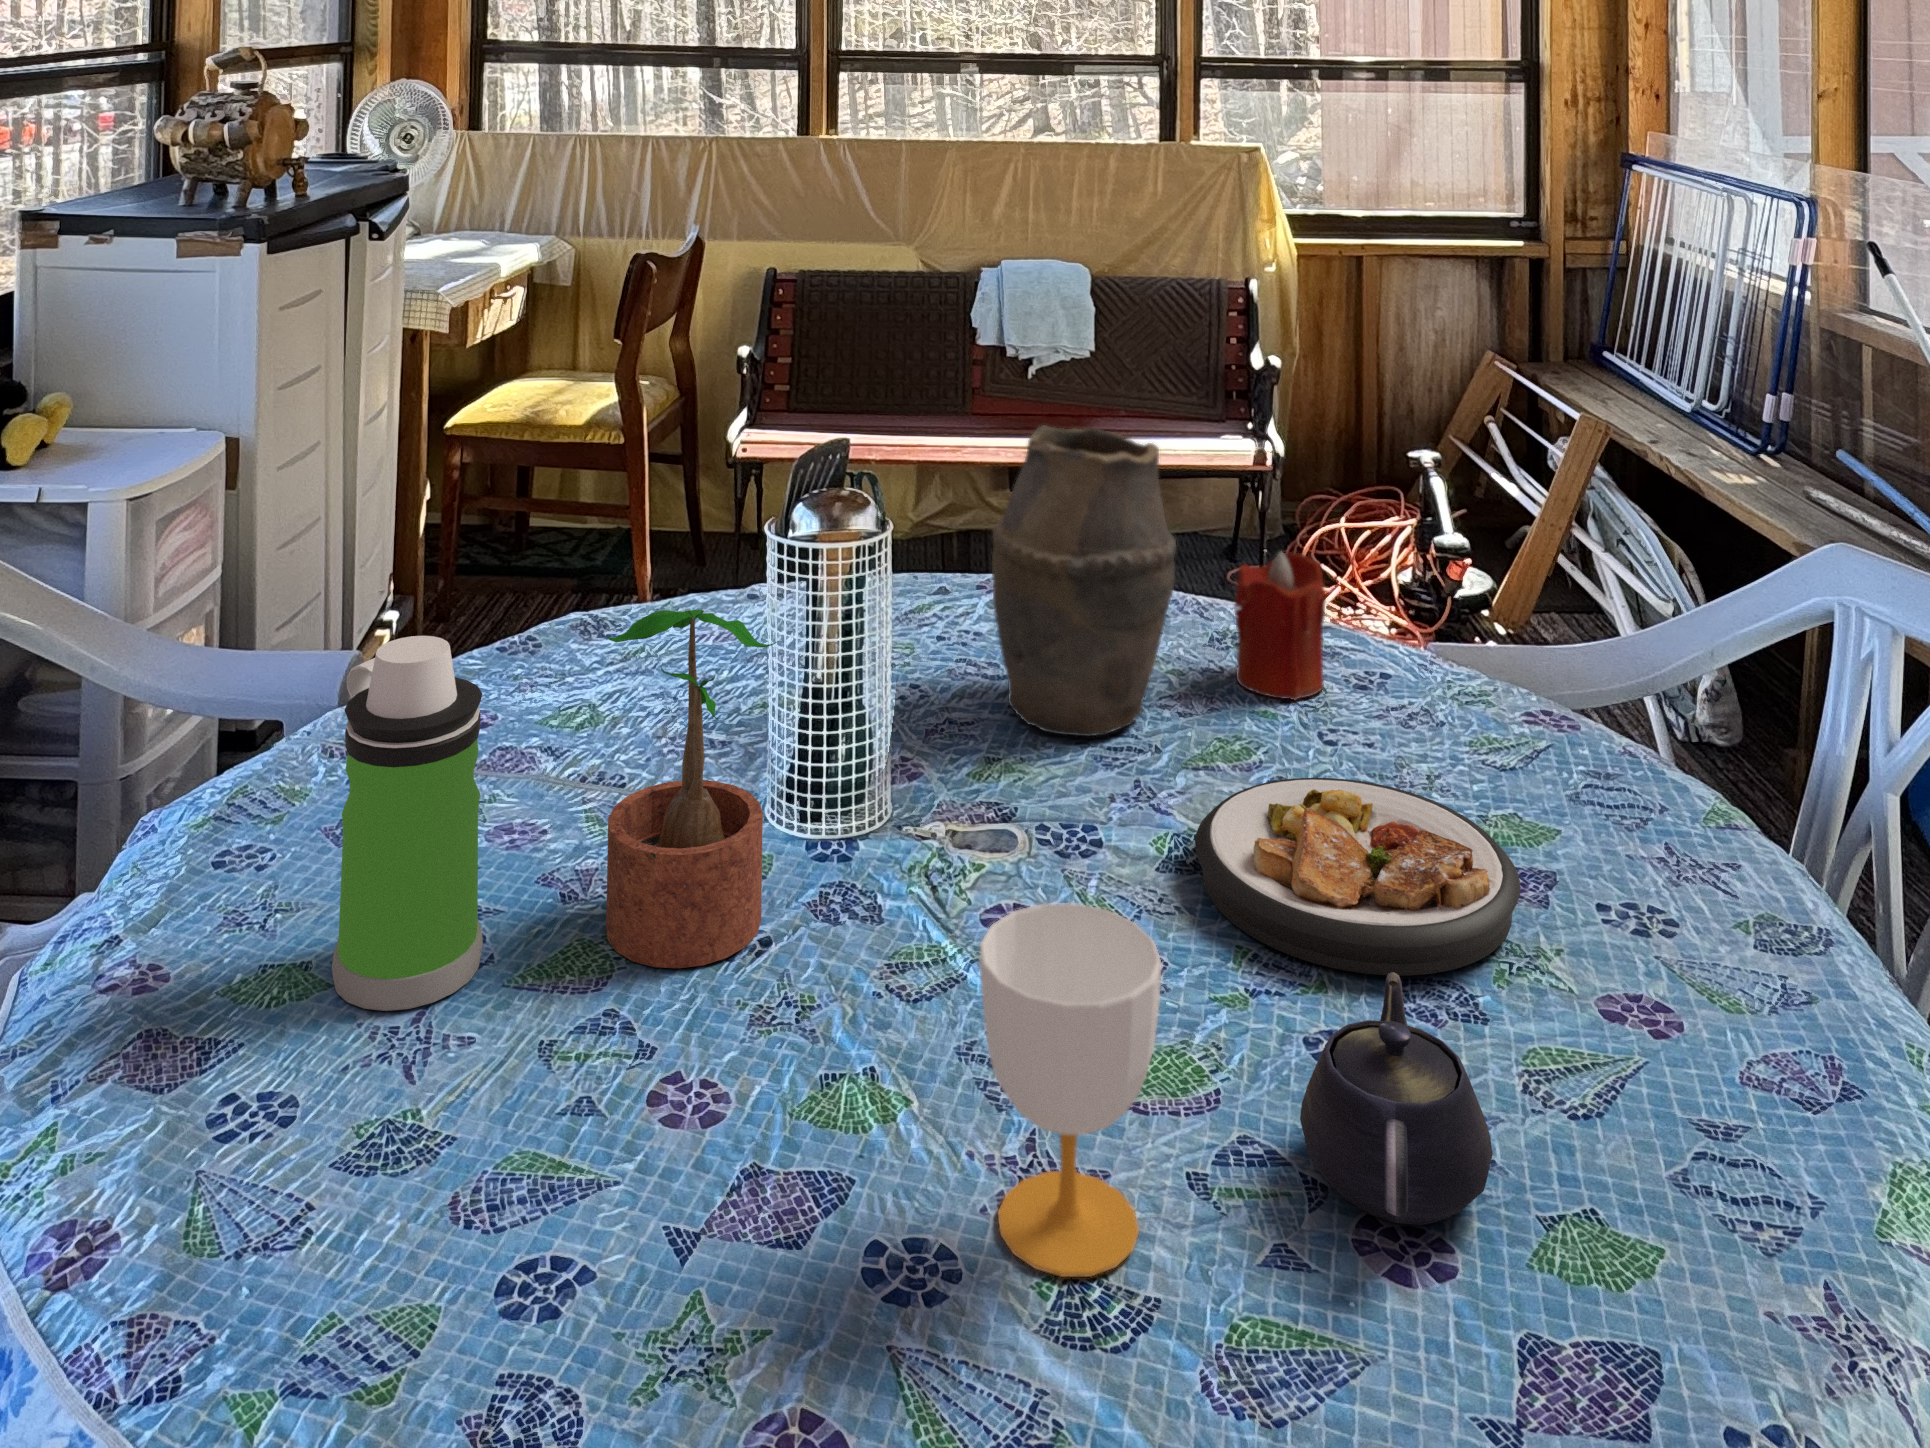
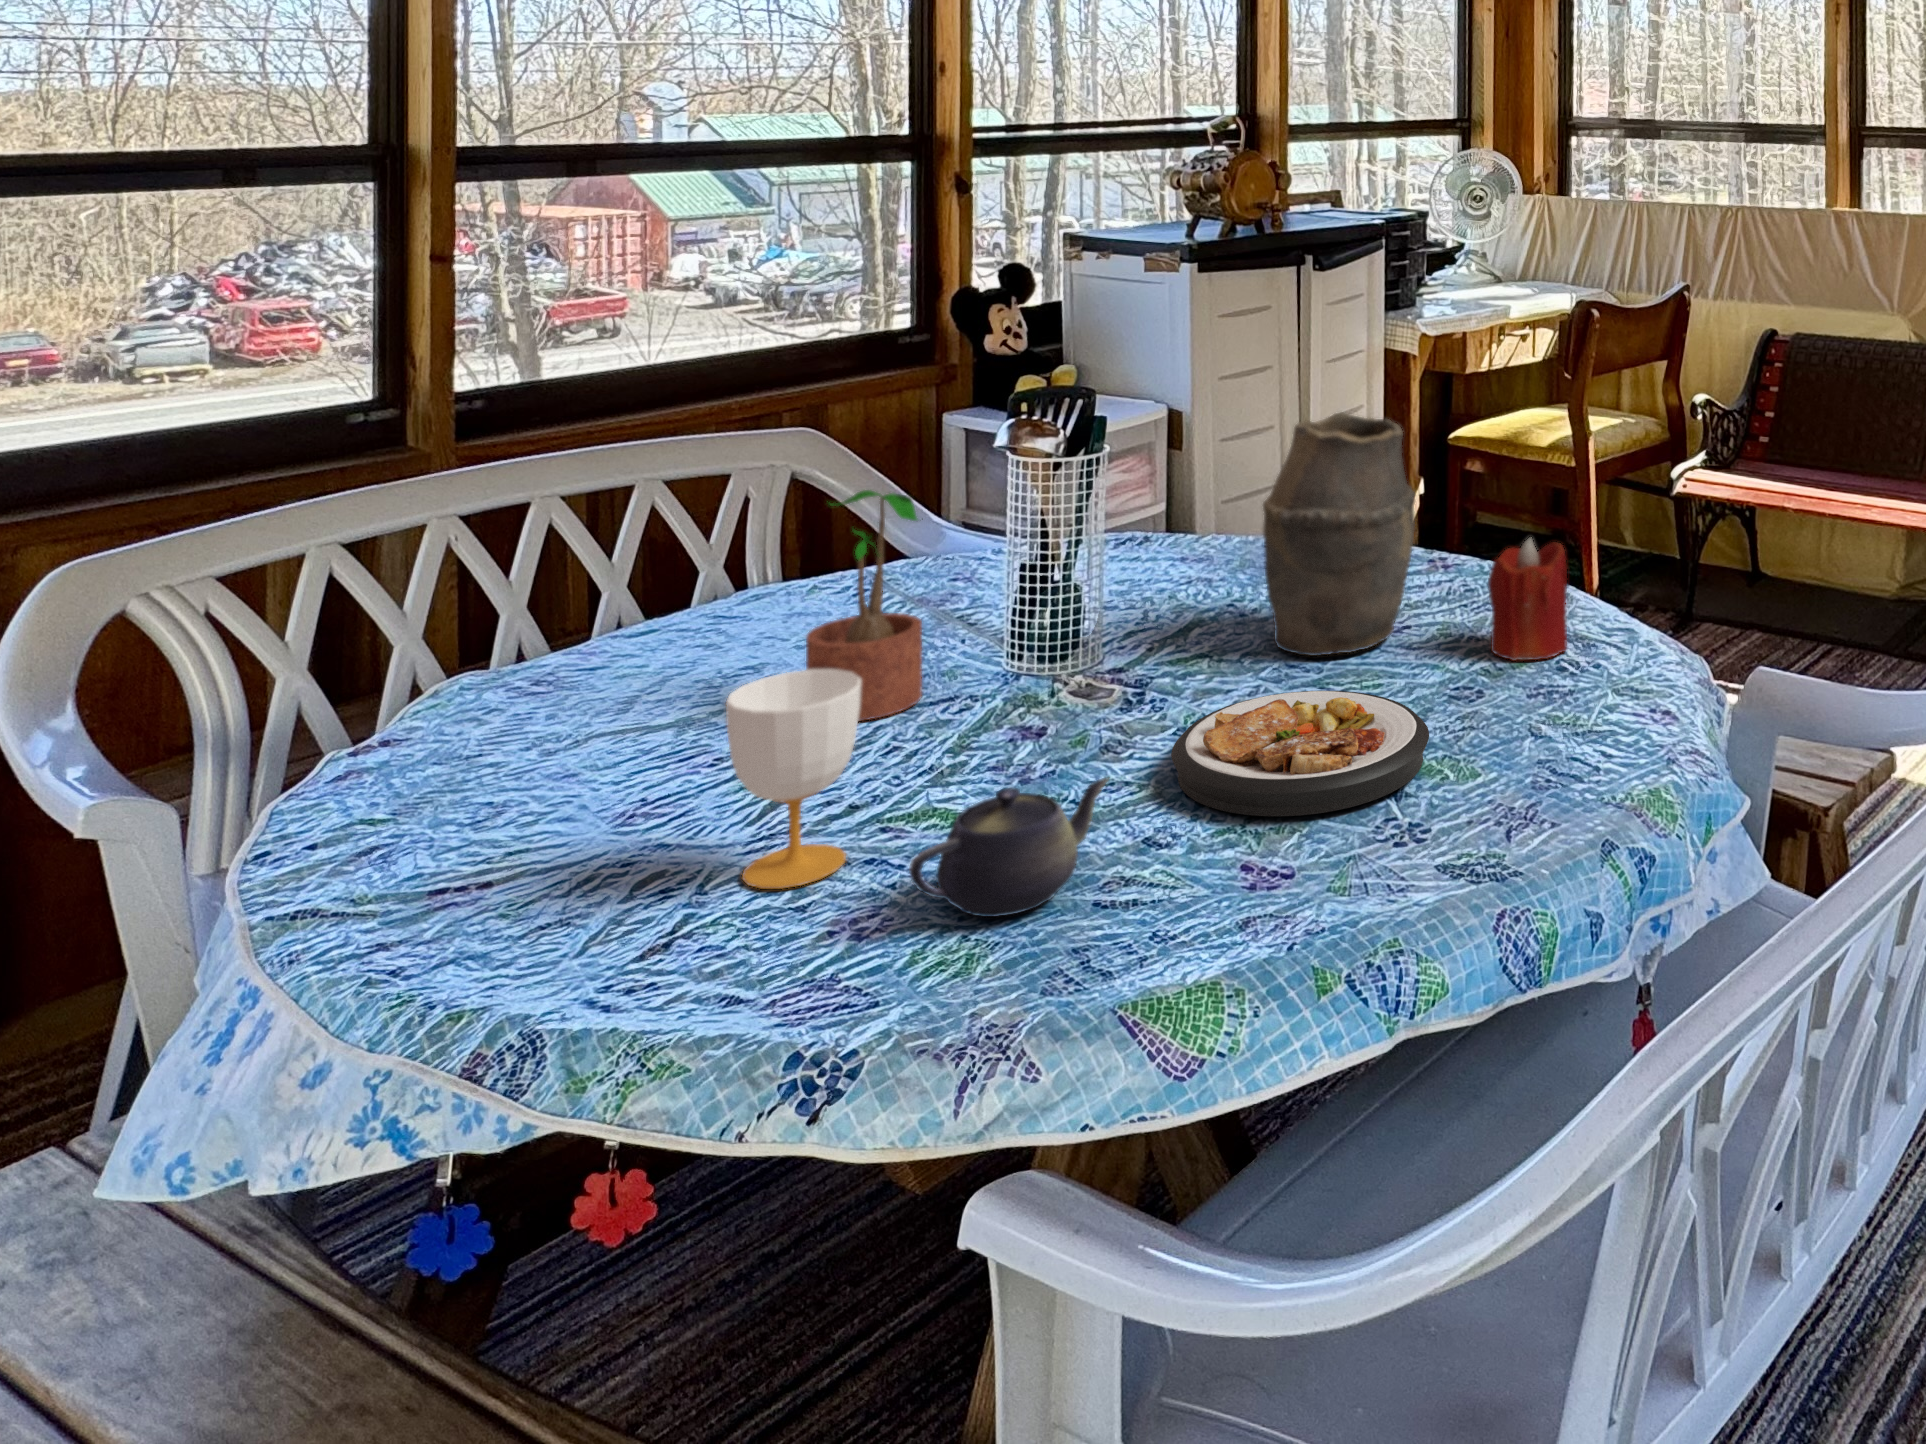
water bottle: present [332,636,483,1011] -> none [639,484,746,710]

